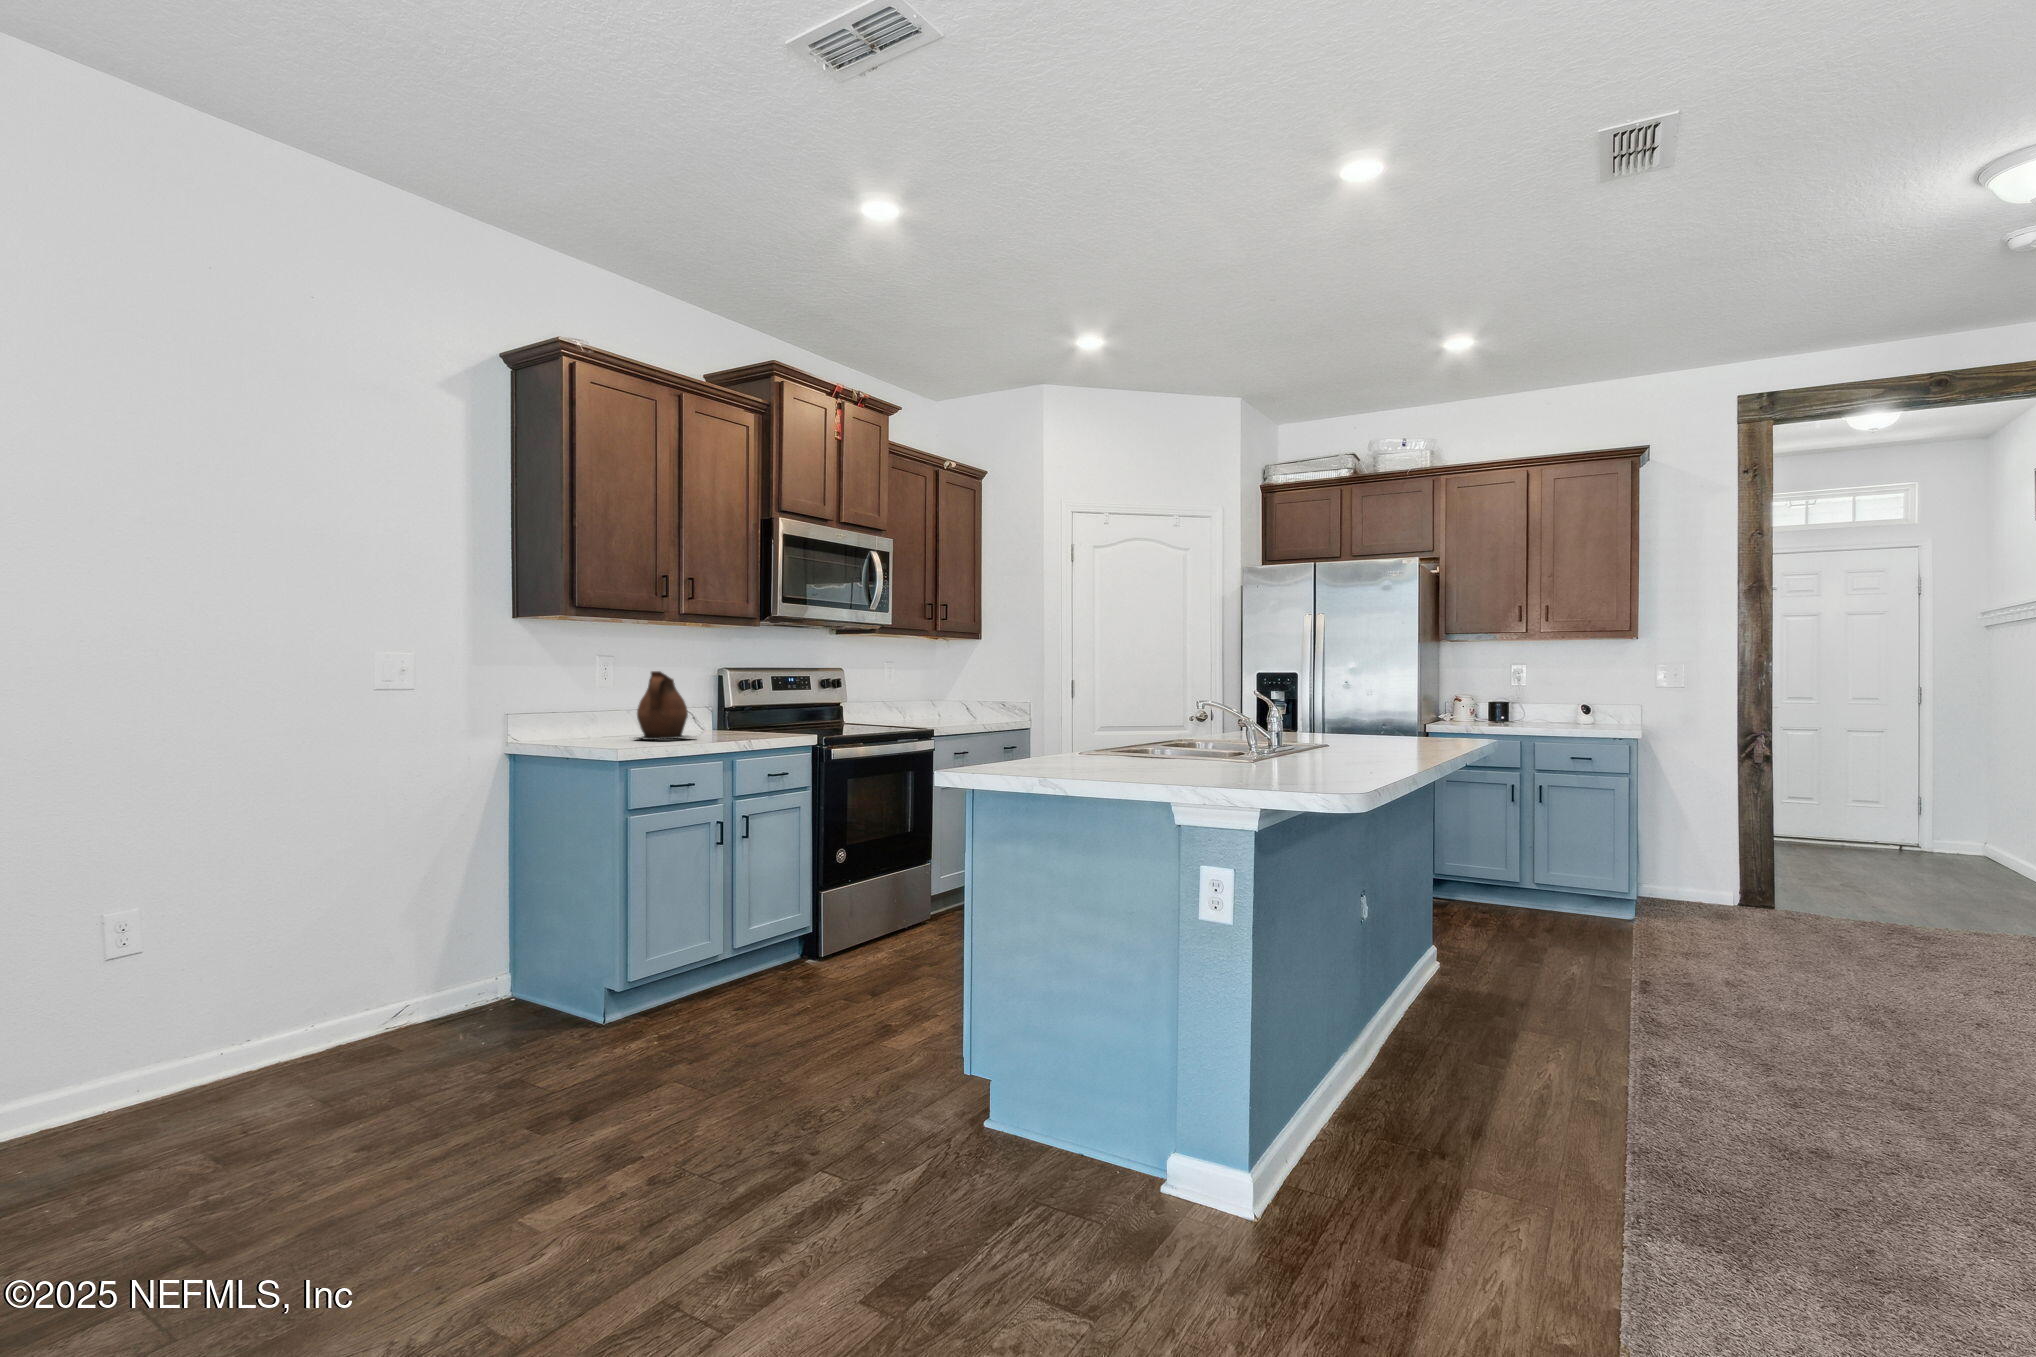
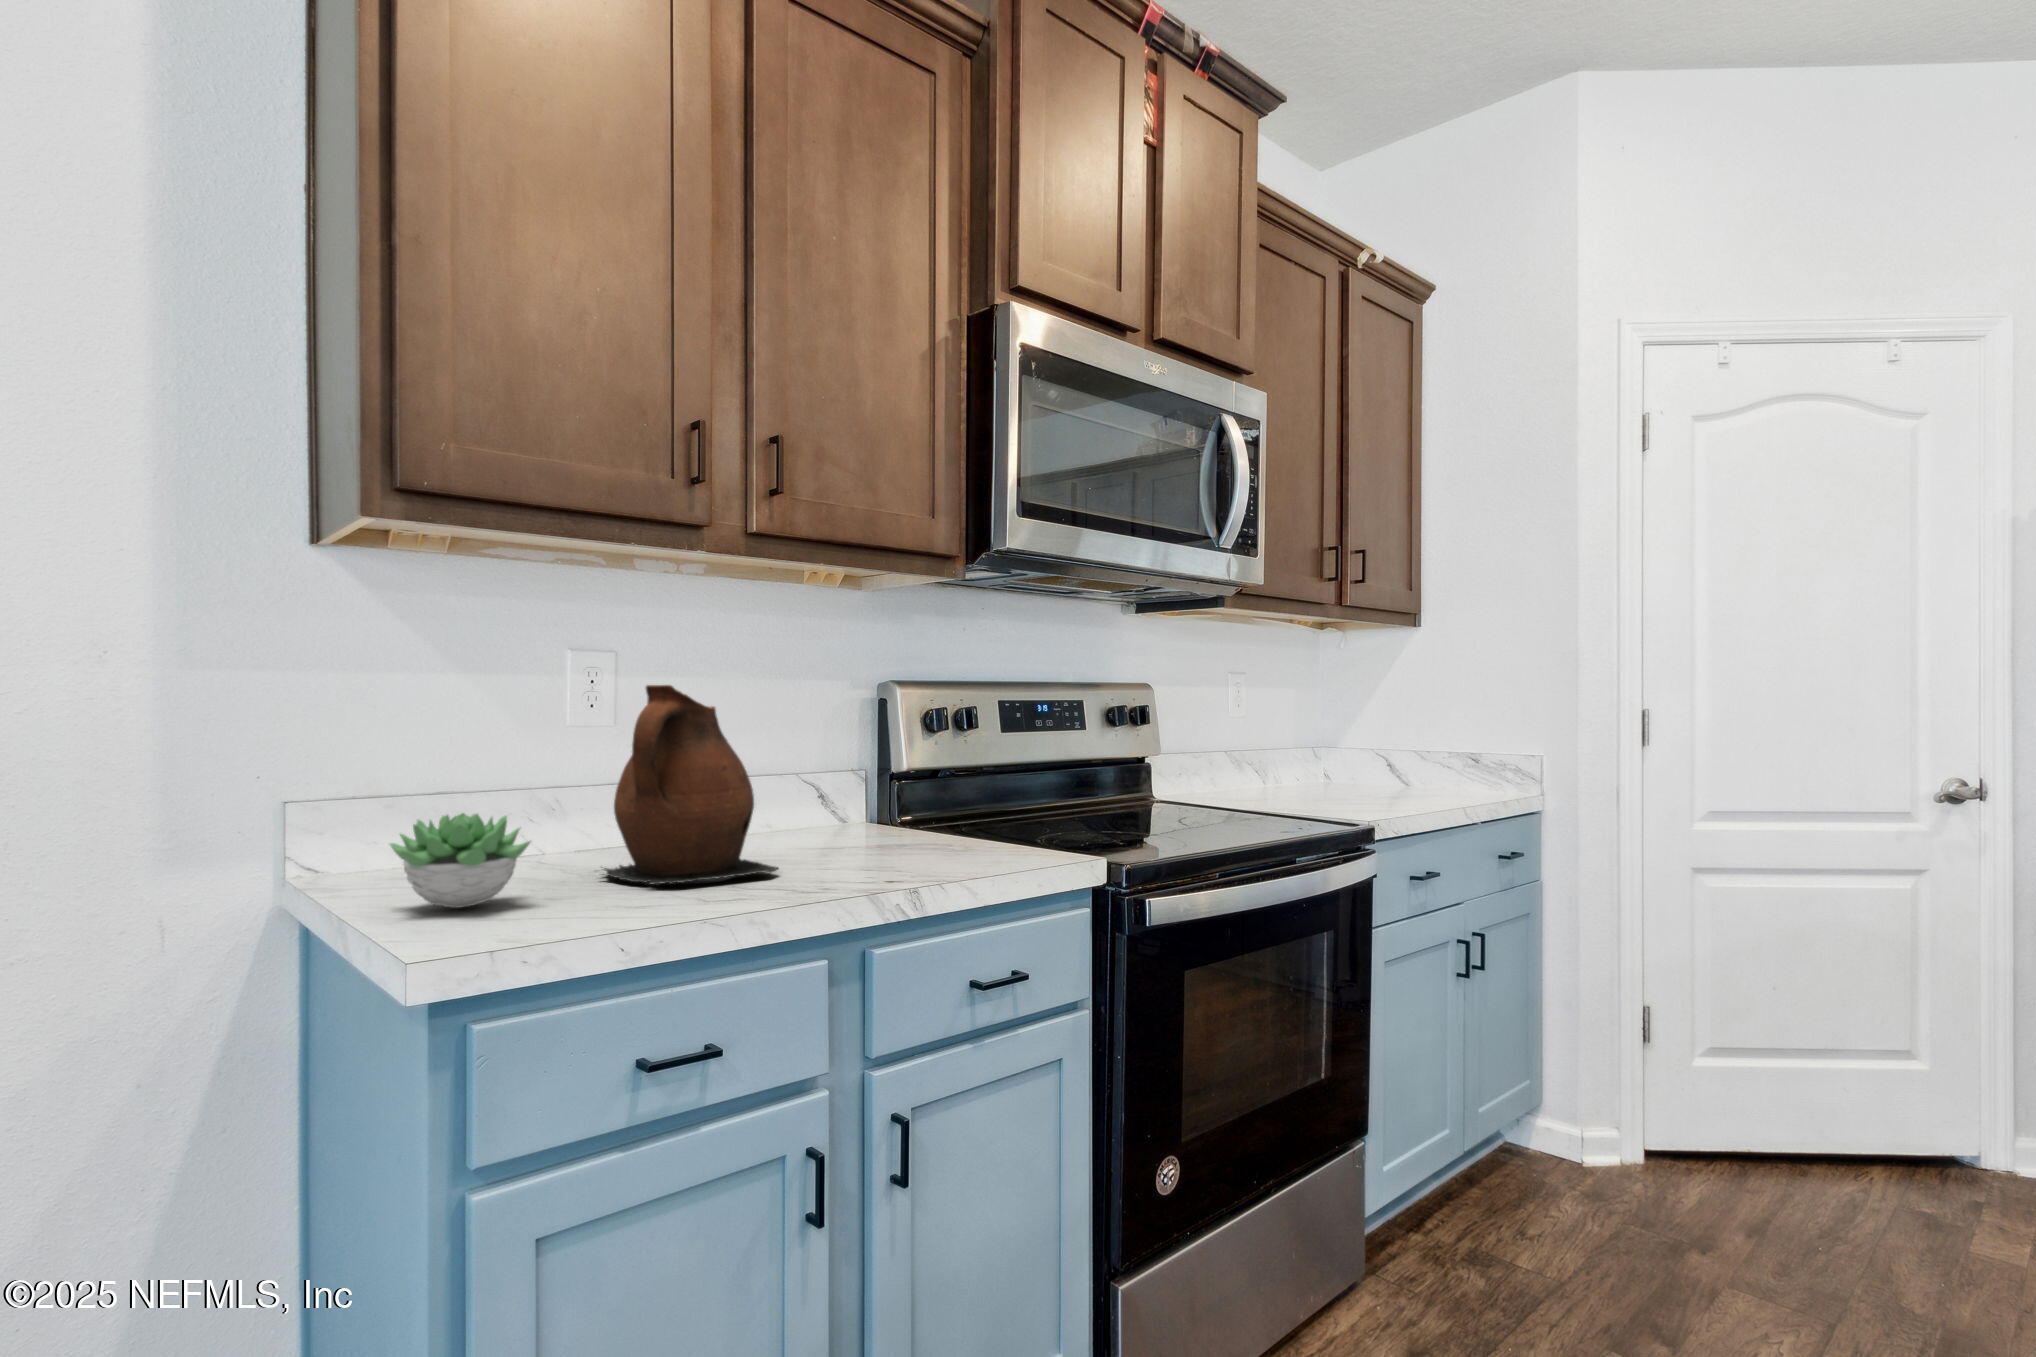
succulent plant: none [577,714,625,744] -> present [389,813,531,908]

